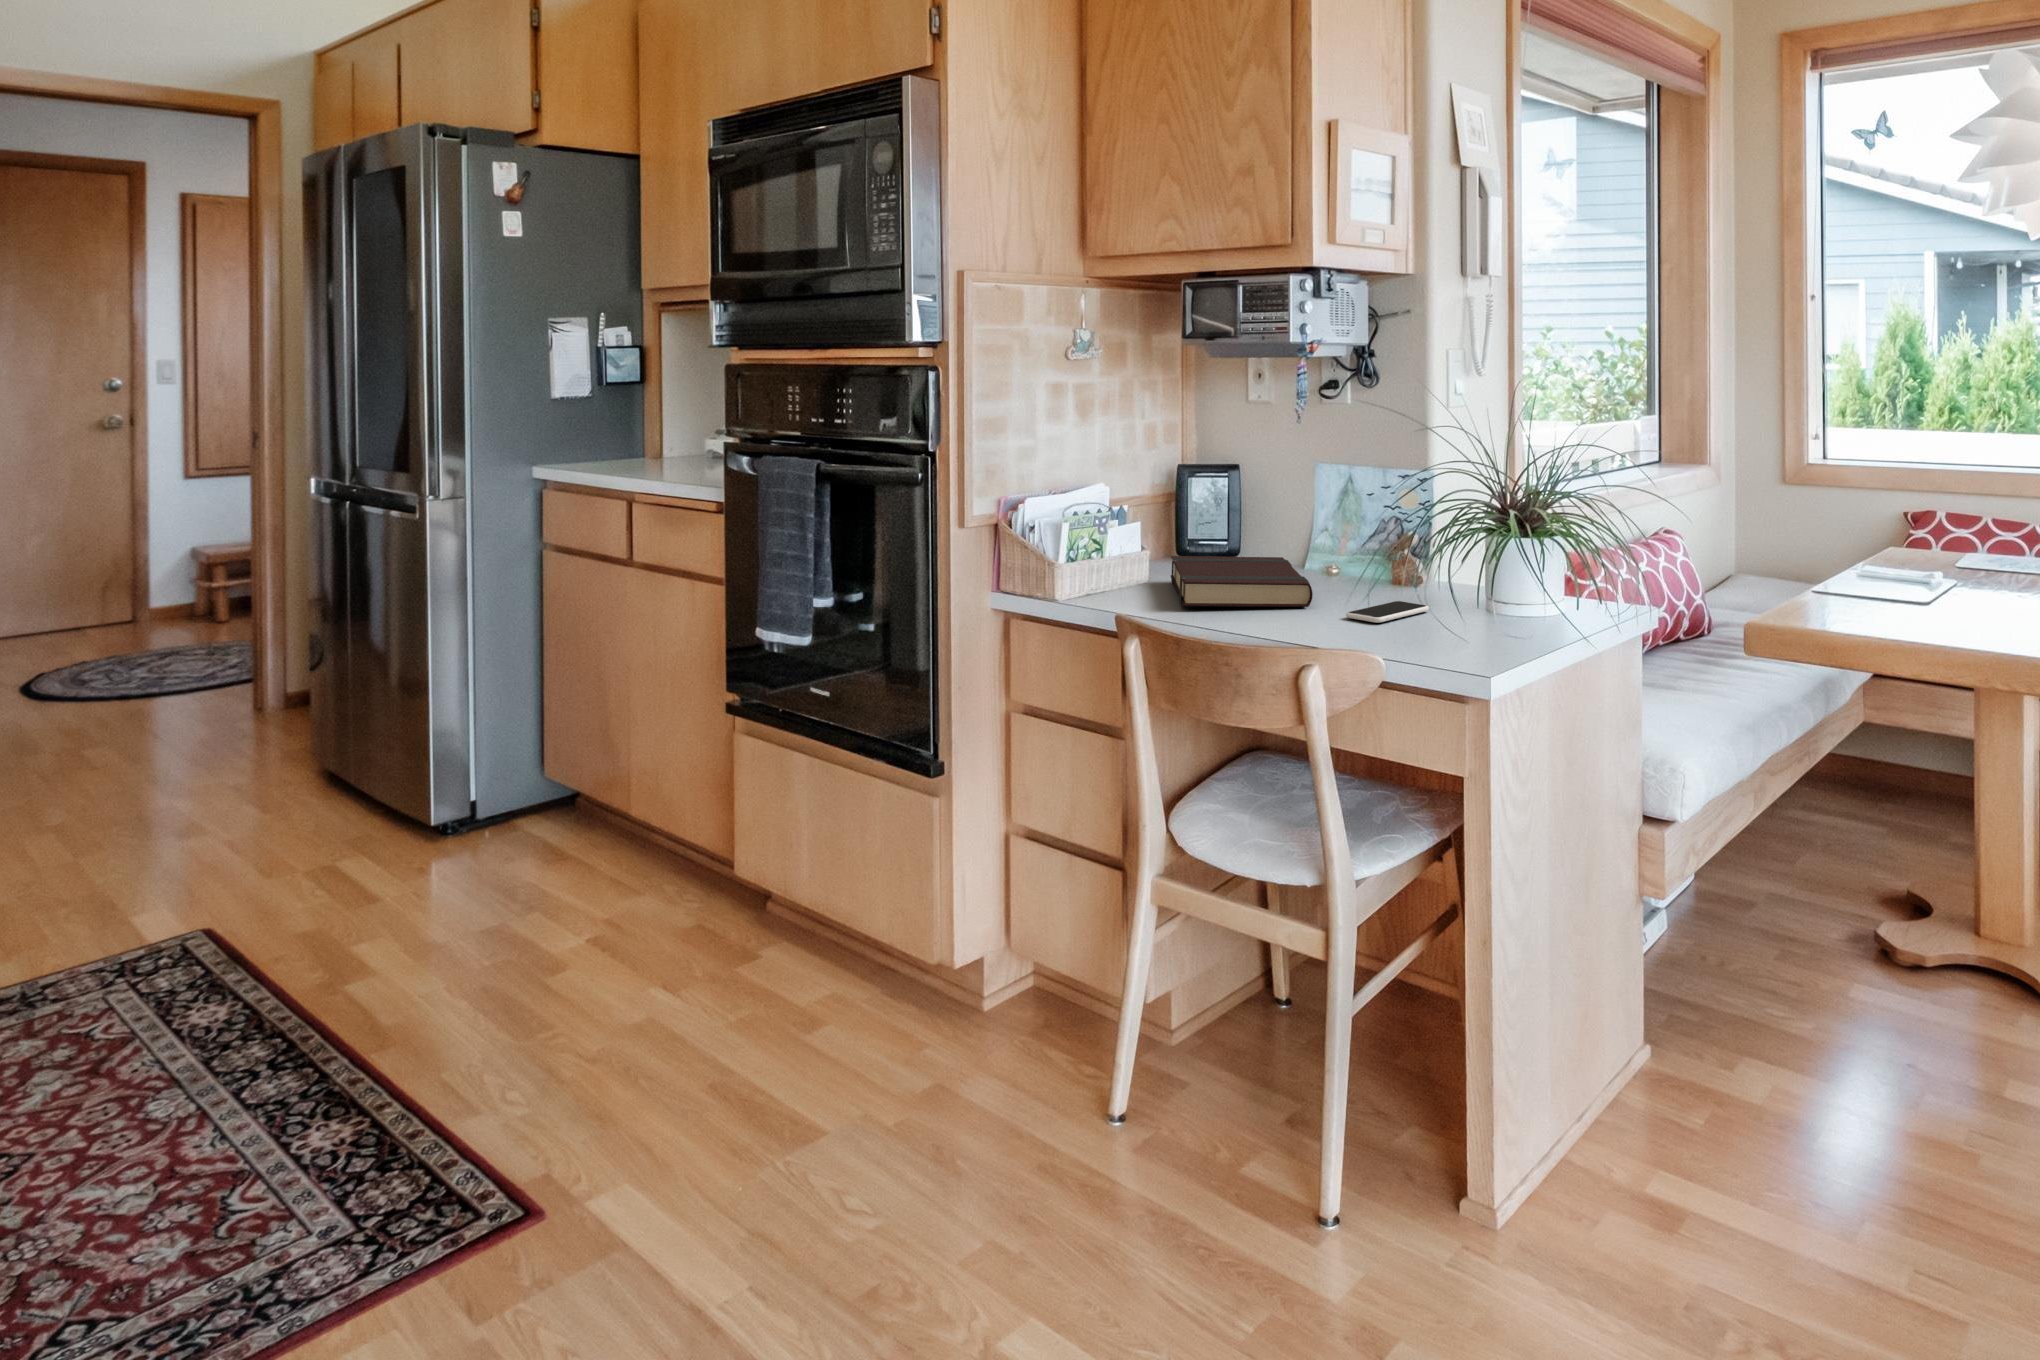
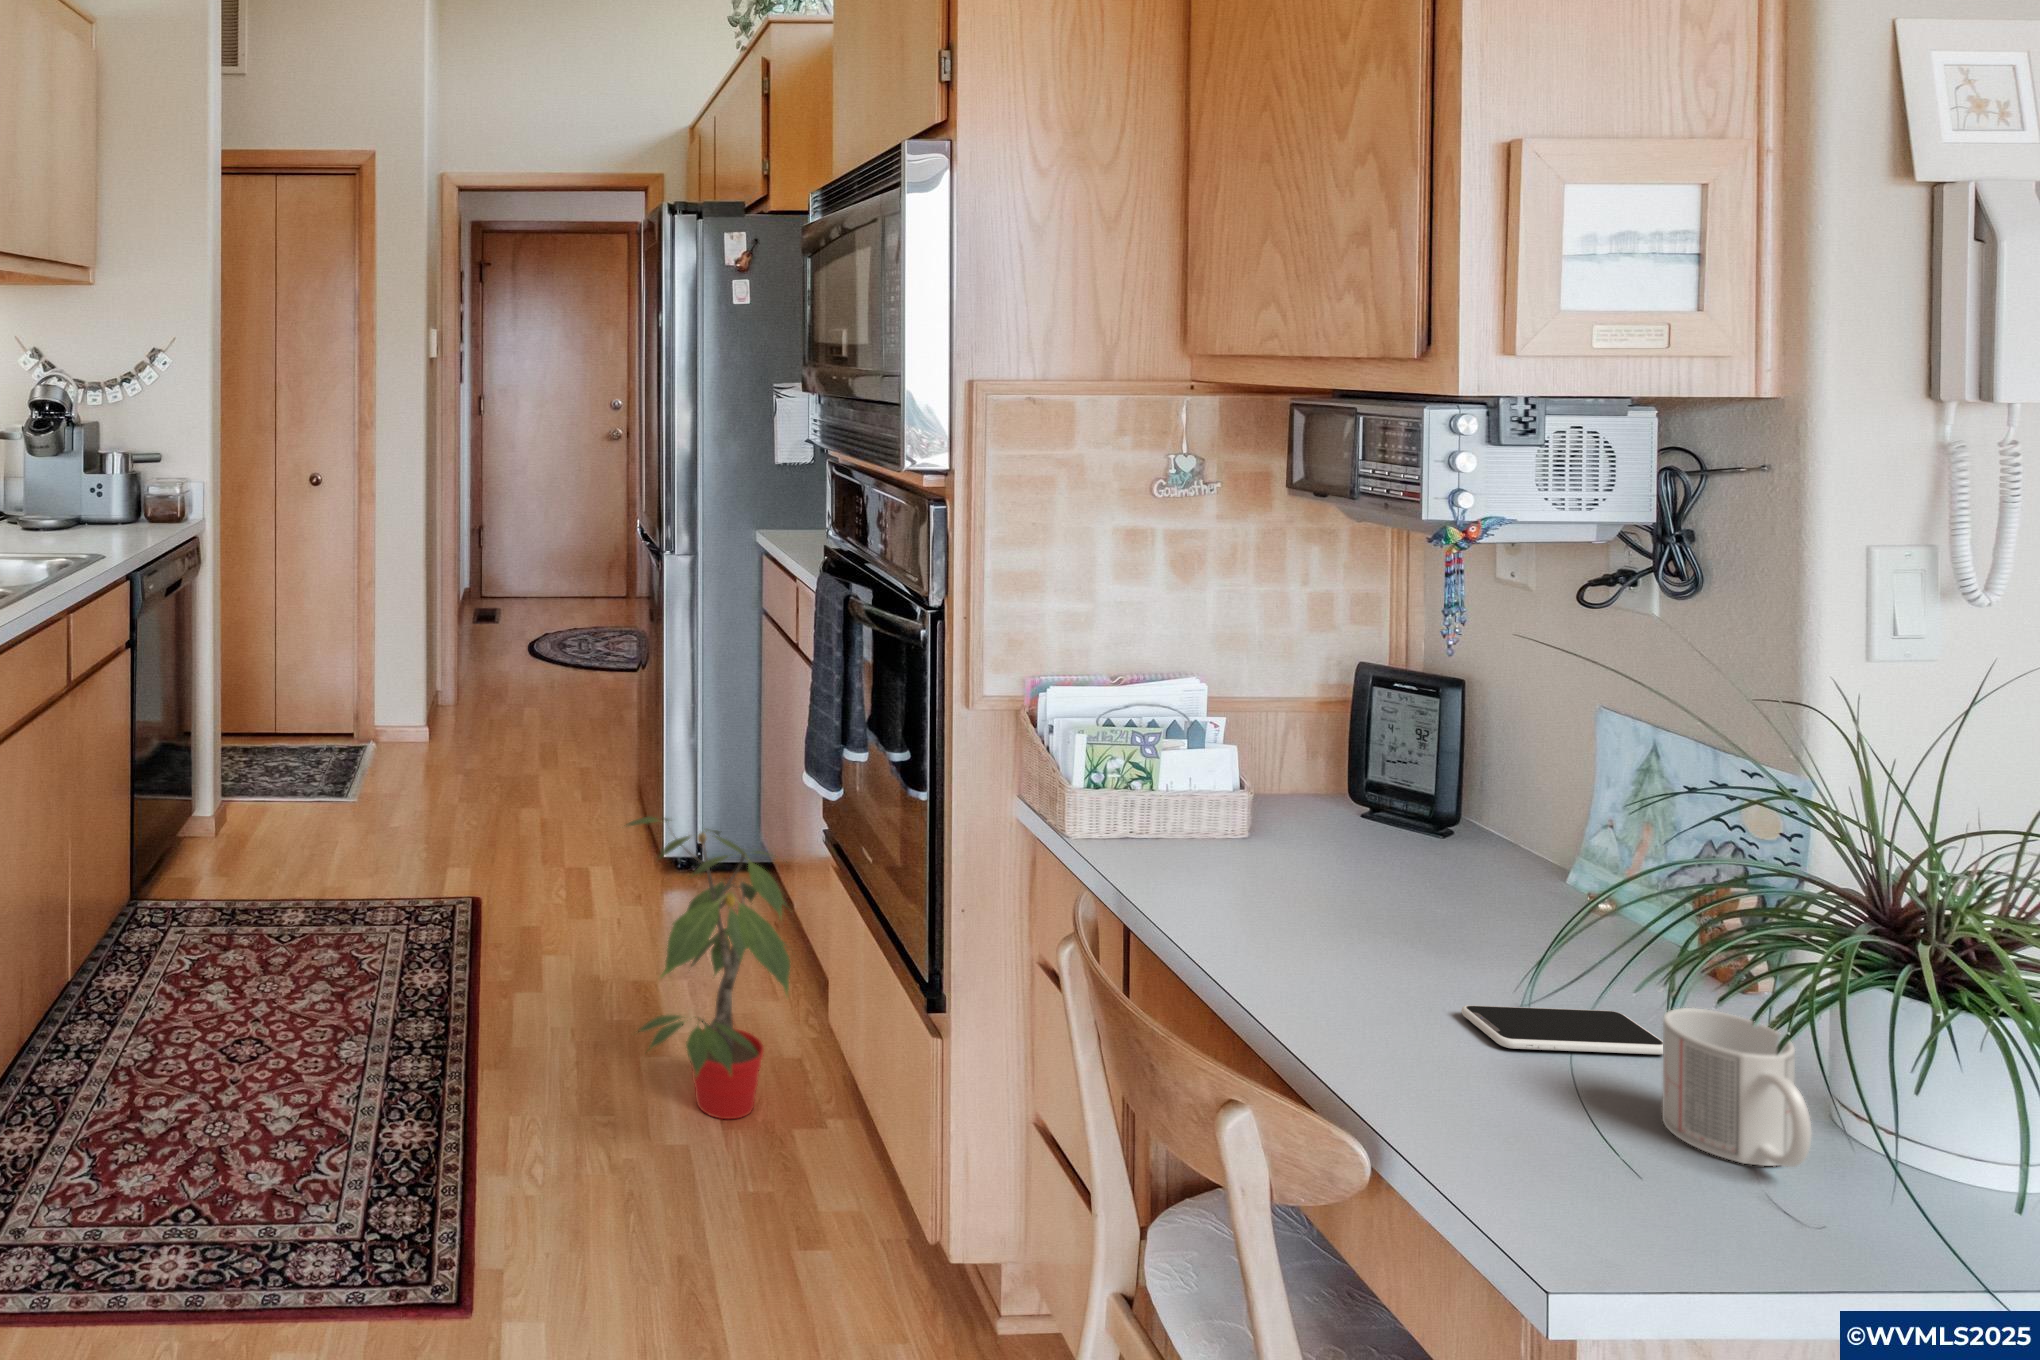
book: present [1171,556,1313,607] -> none [1207,807,1490,967]
mug: none [1455,569,1524,632] -> present [1662,1008,1811,1167]
potted plant: none [517,725,779,988] -> present [624,816,790,1119]

